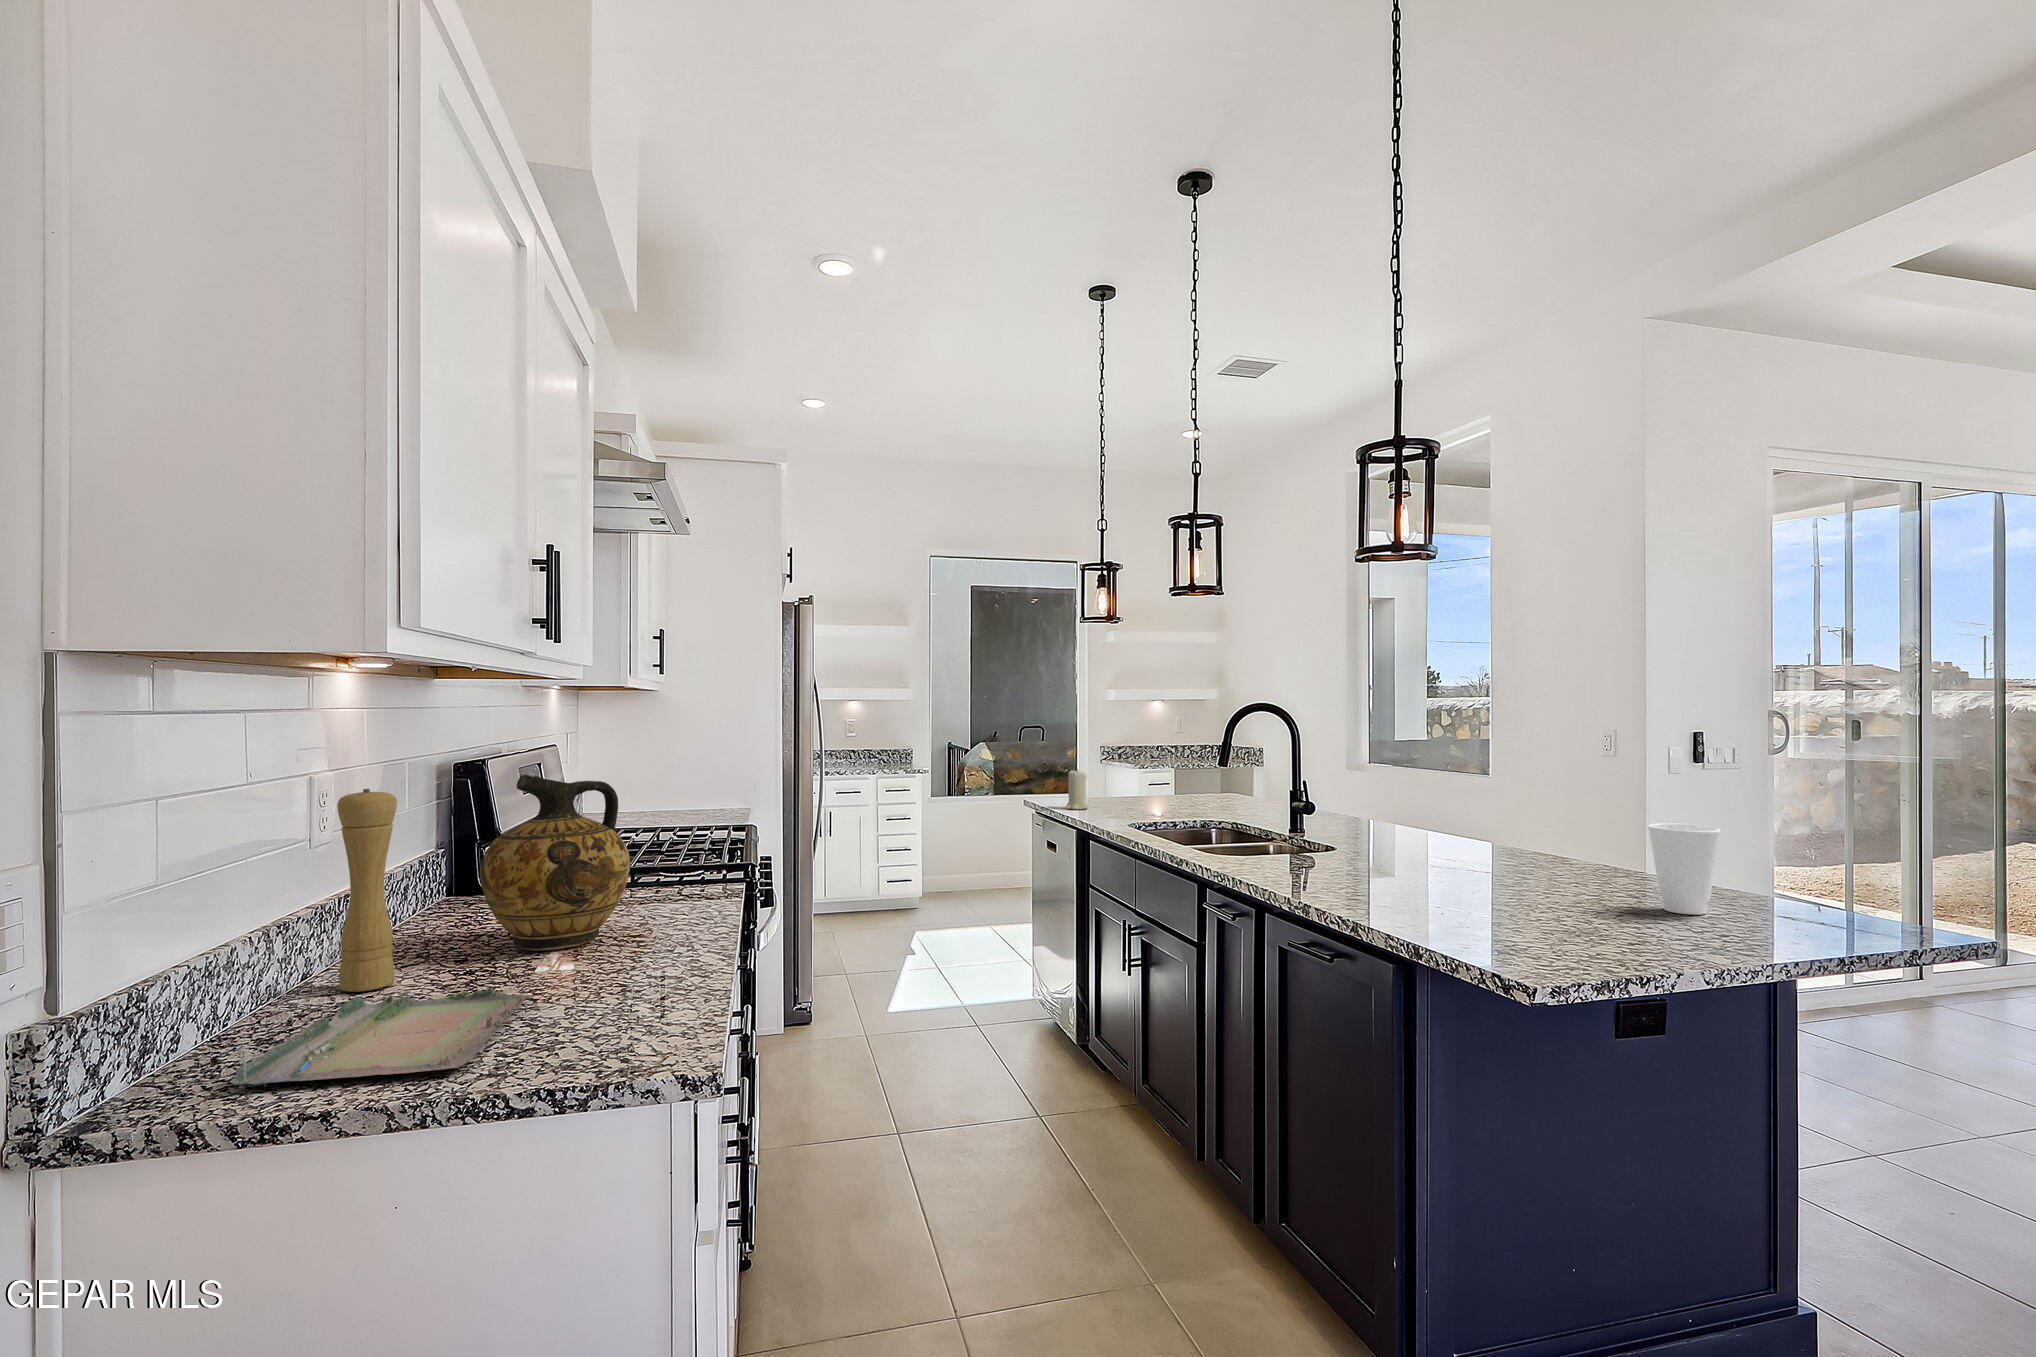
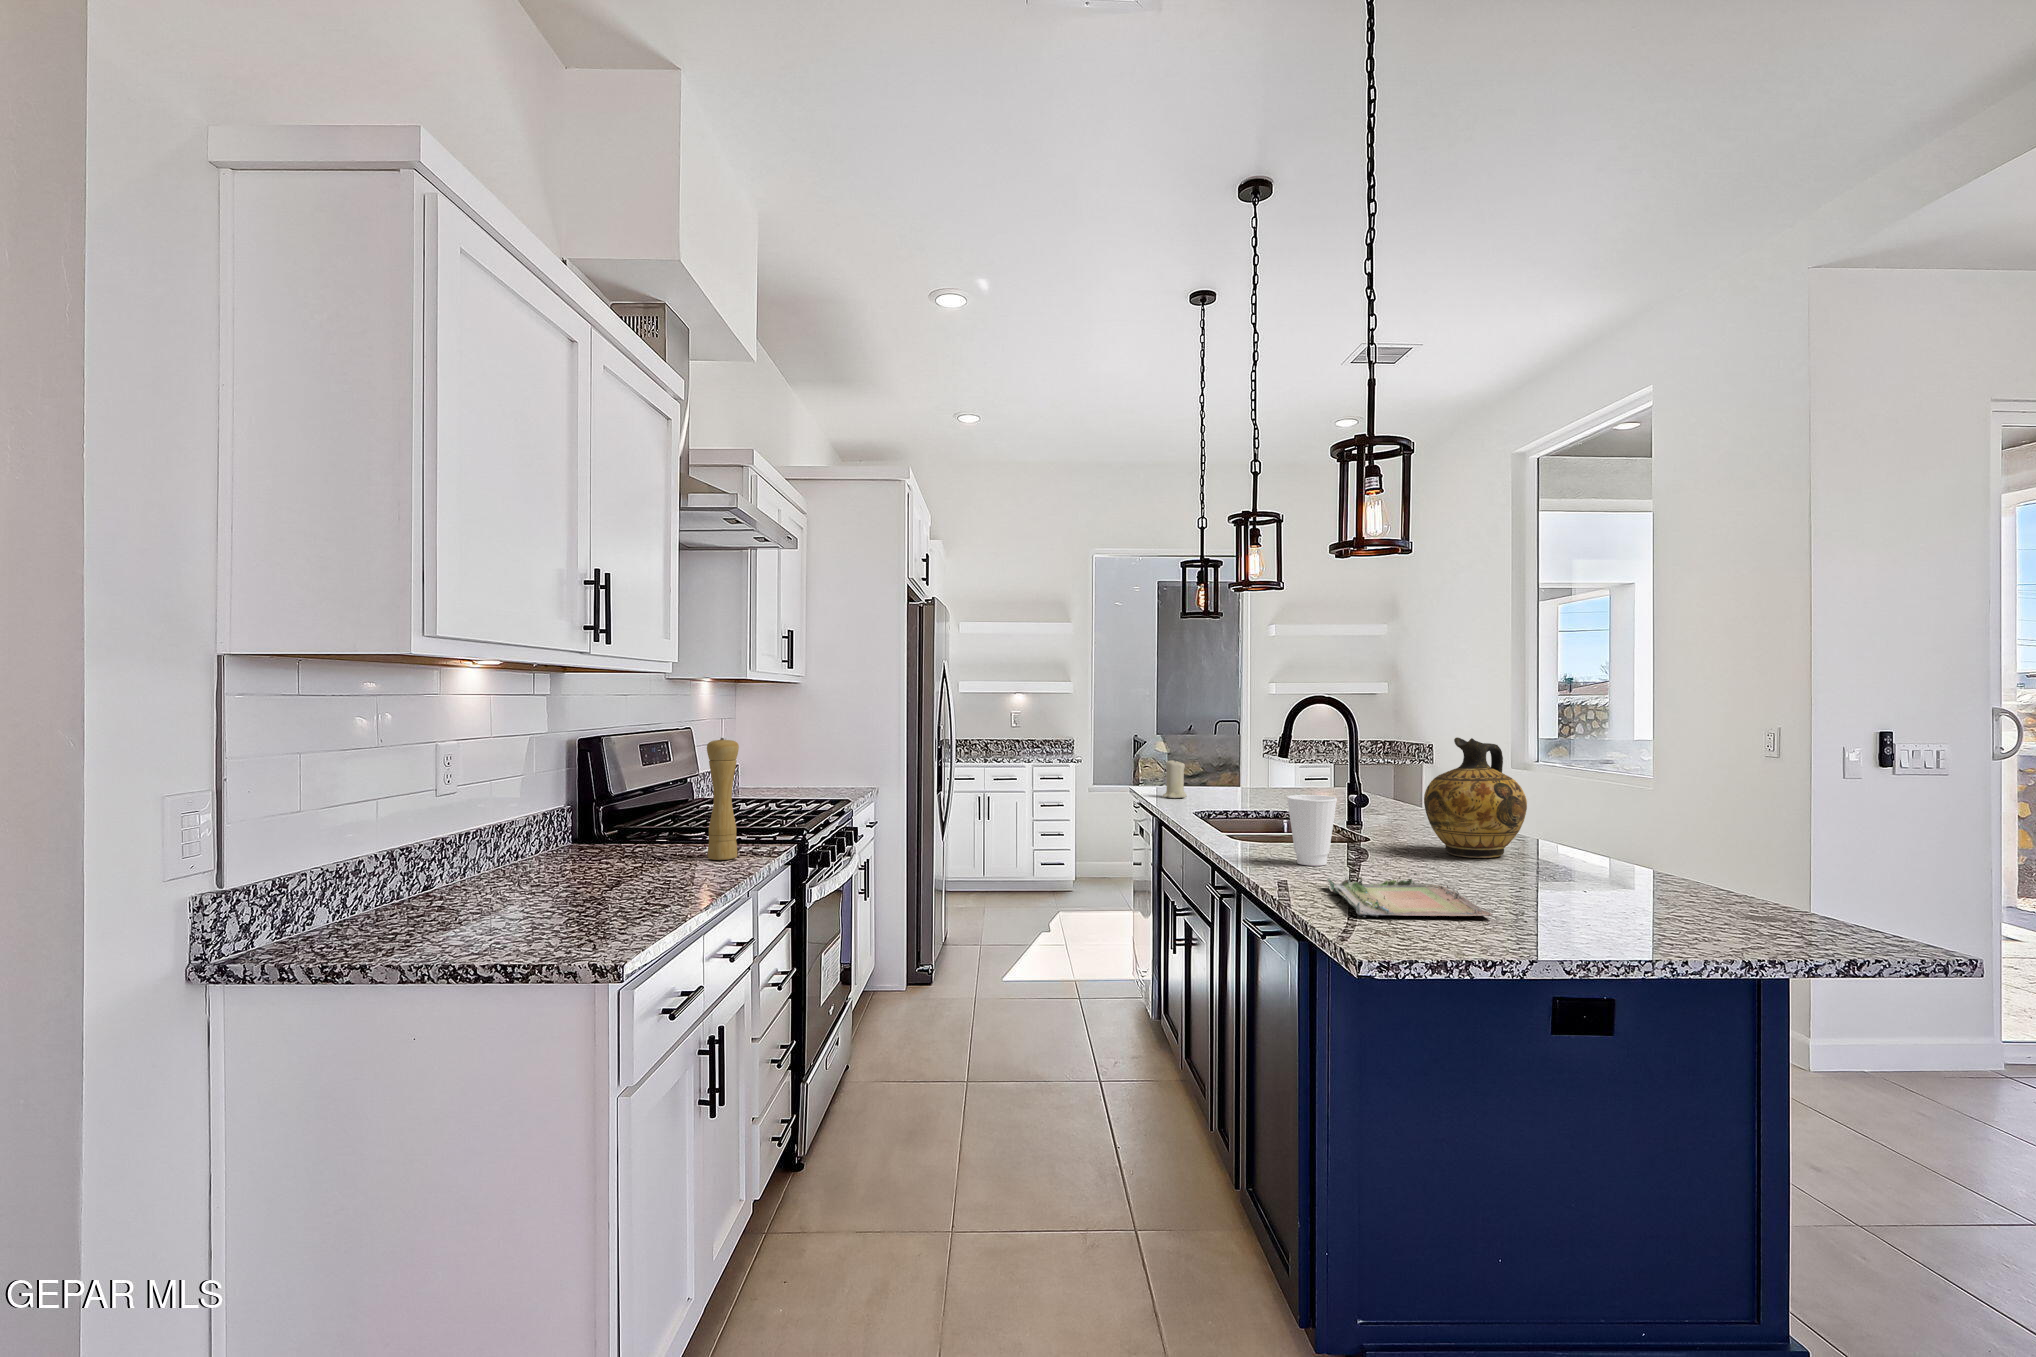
ceramic jug: present [480,775,630,950] -> present [1424,737,1527,858]
pepper mill: present [337,789,397,992] -> present [707,738,739,860]
cup: present [1648,823,1721,915] -> present [1287,795,1337,866]
tray: present [230,976,529,1088] -> present [1327,870,1493,917]

